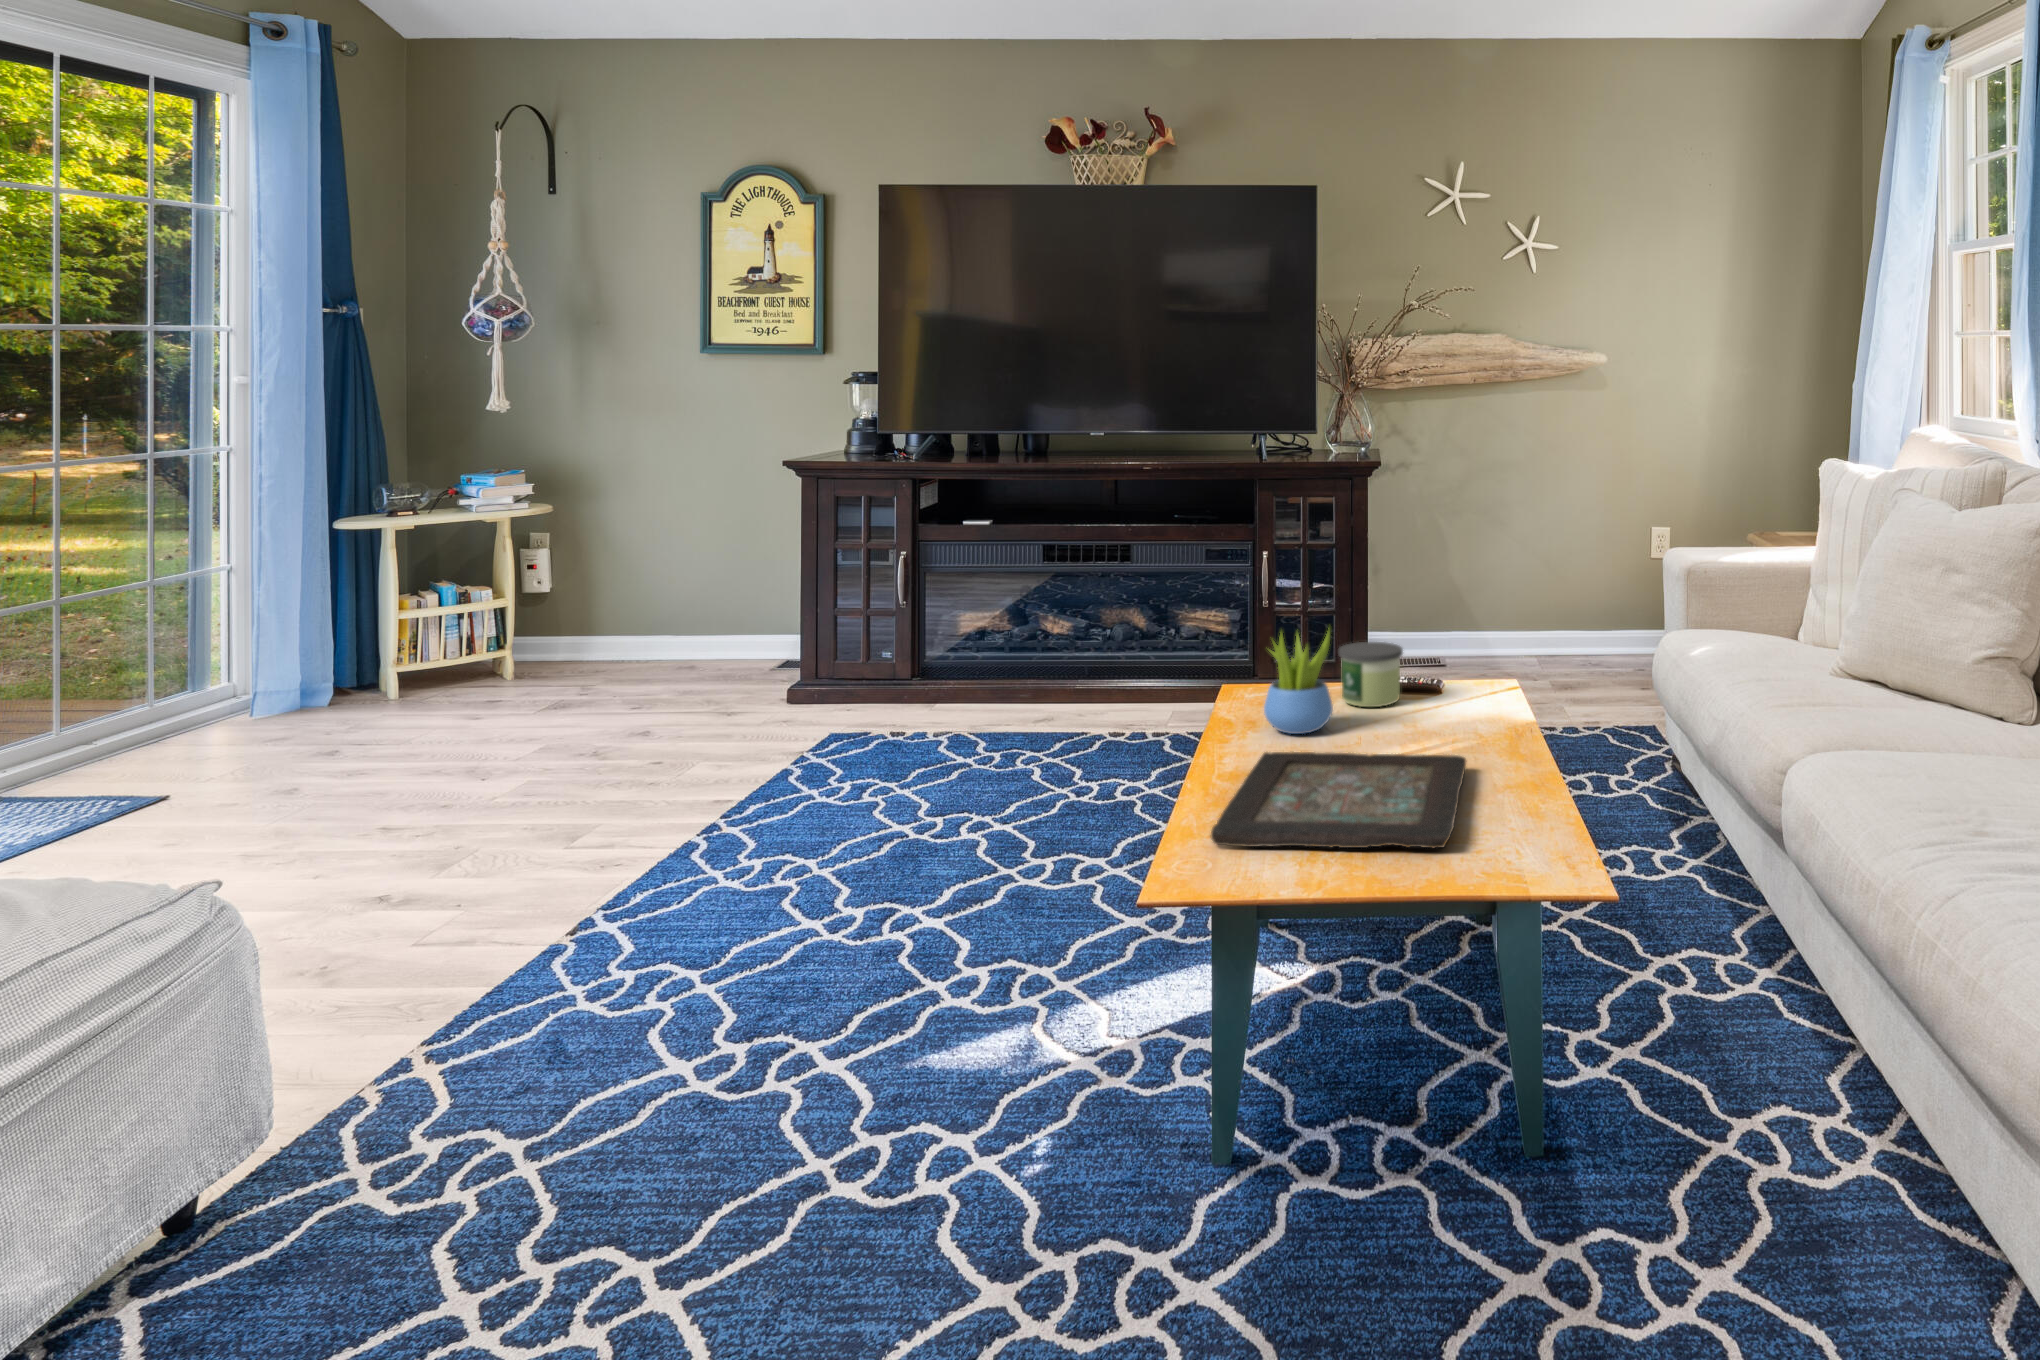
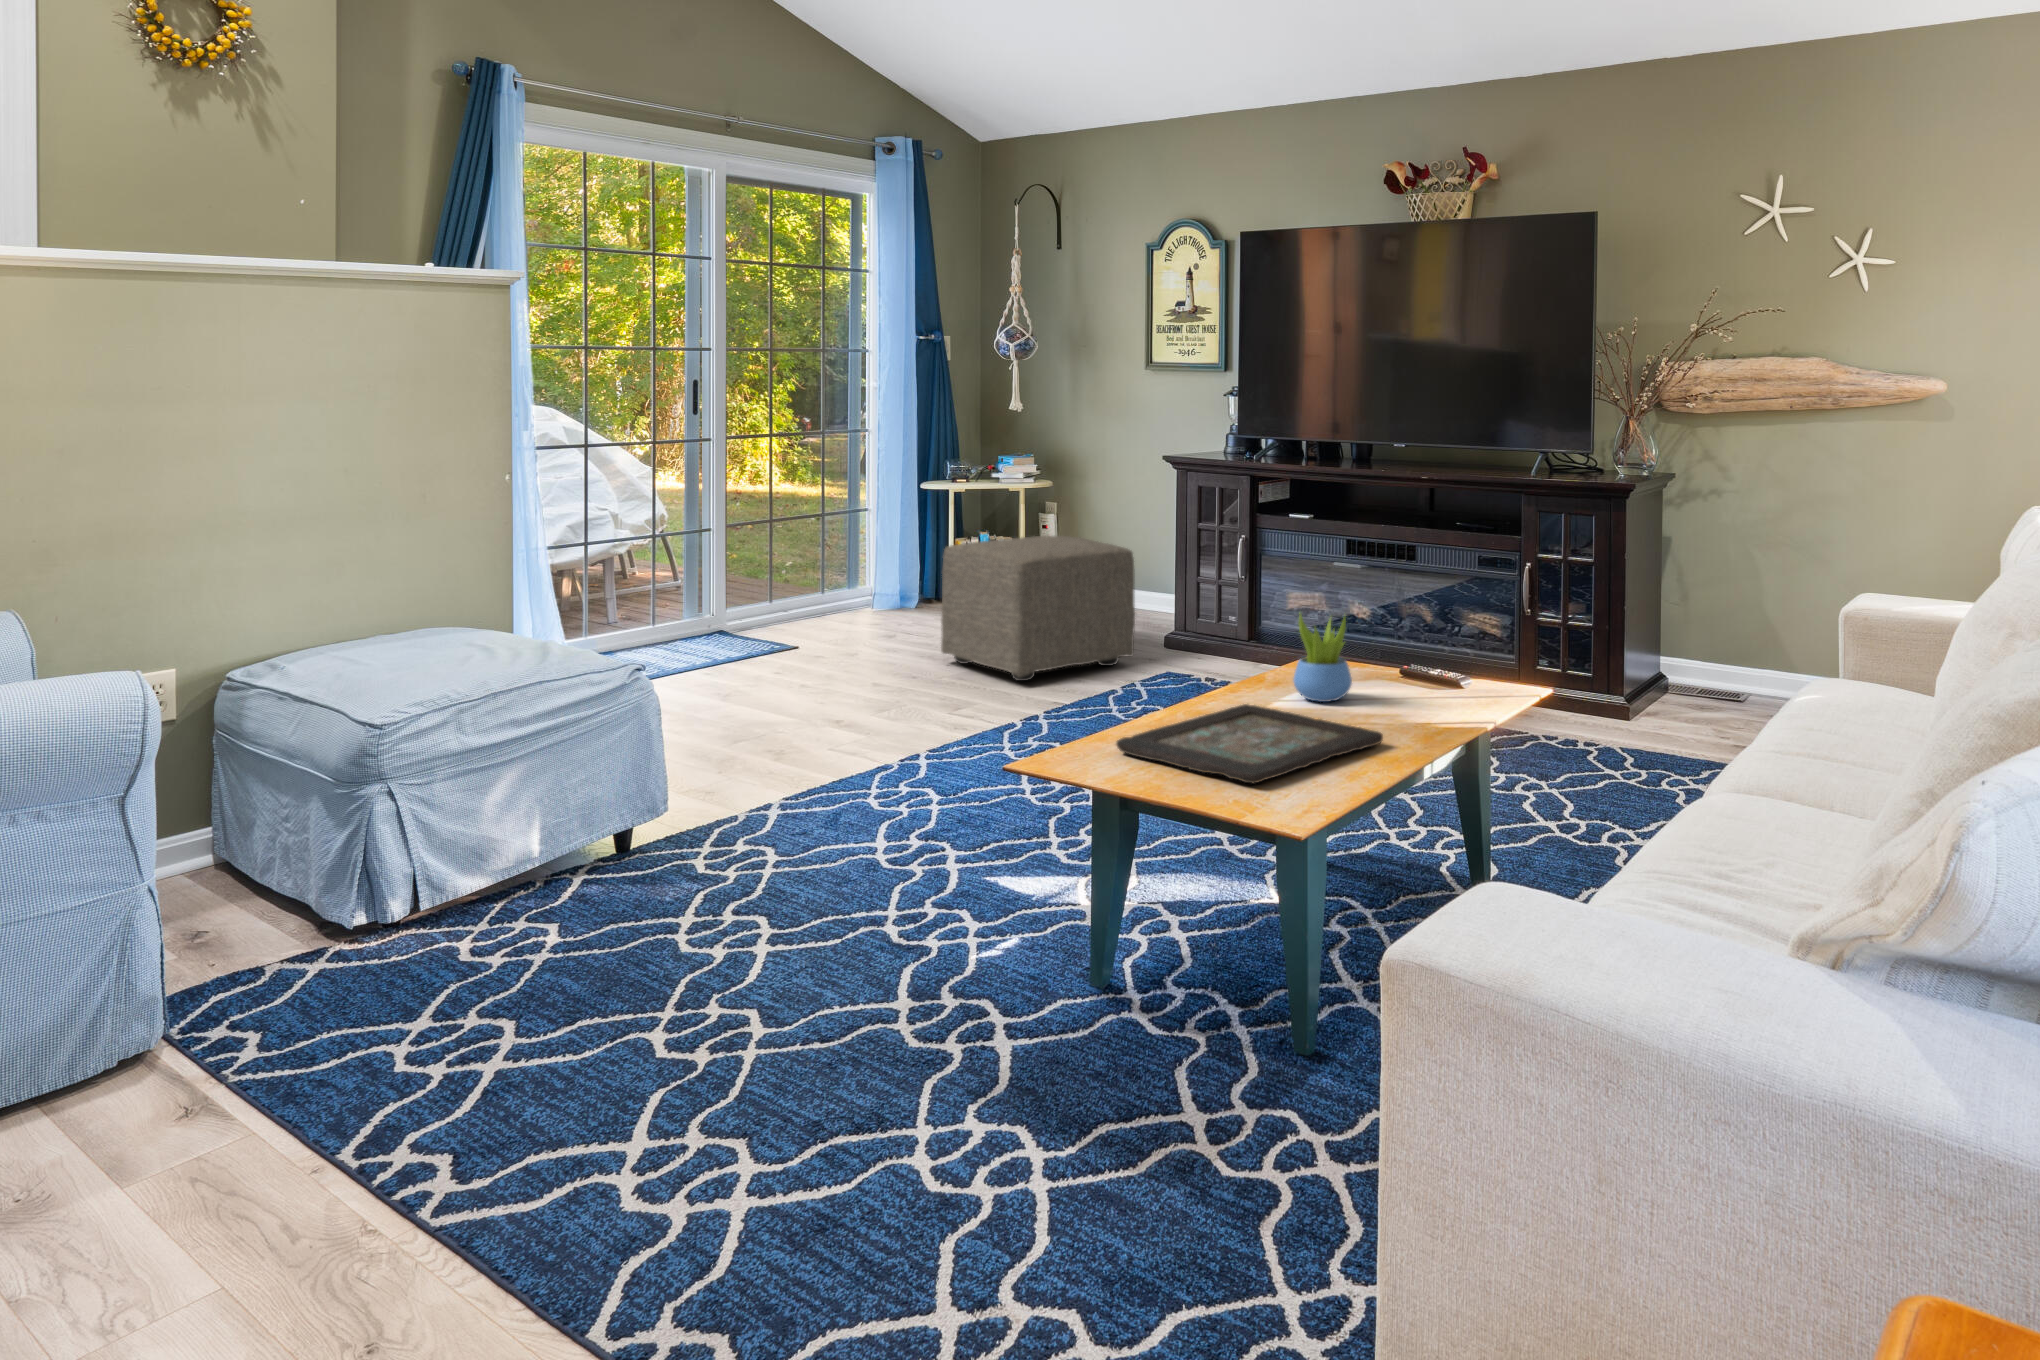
ottoman: none [475,576,777,780] -> present [941,536,1135,681]
candle: present [1339,642,1403,707] -> none [1390,637,1447,694]

